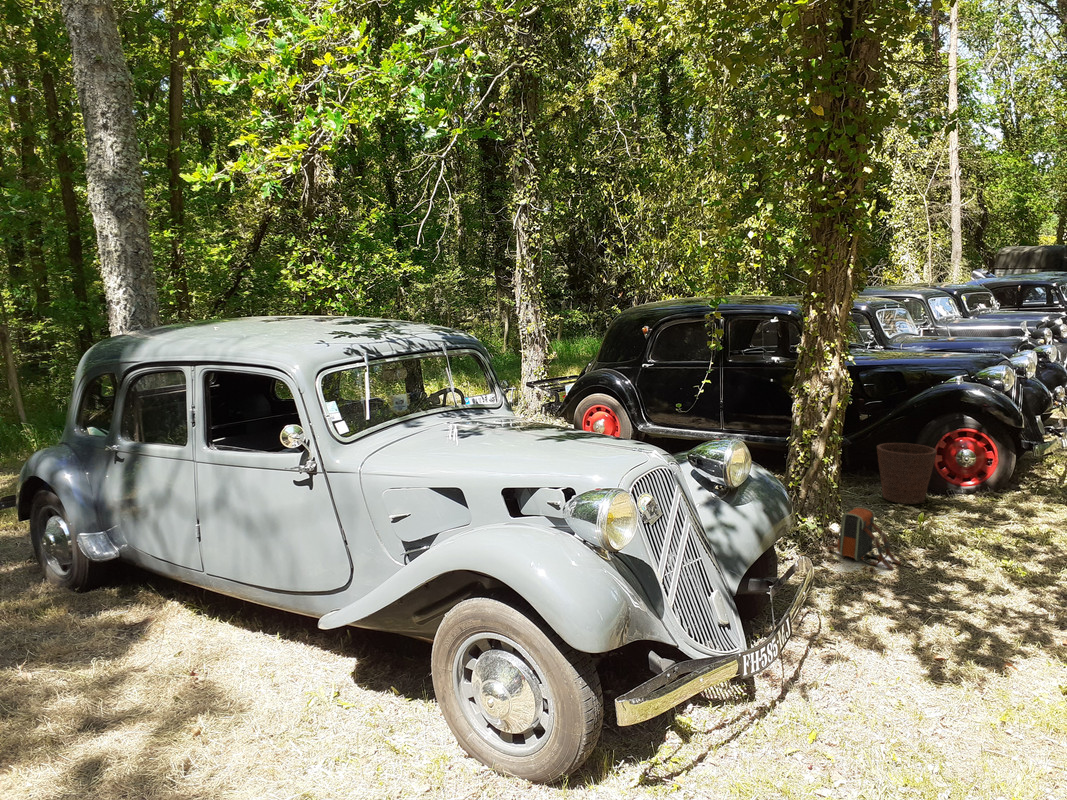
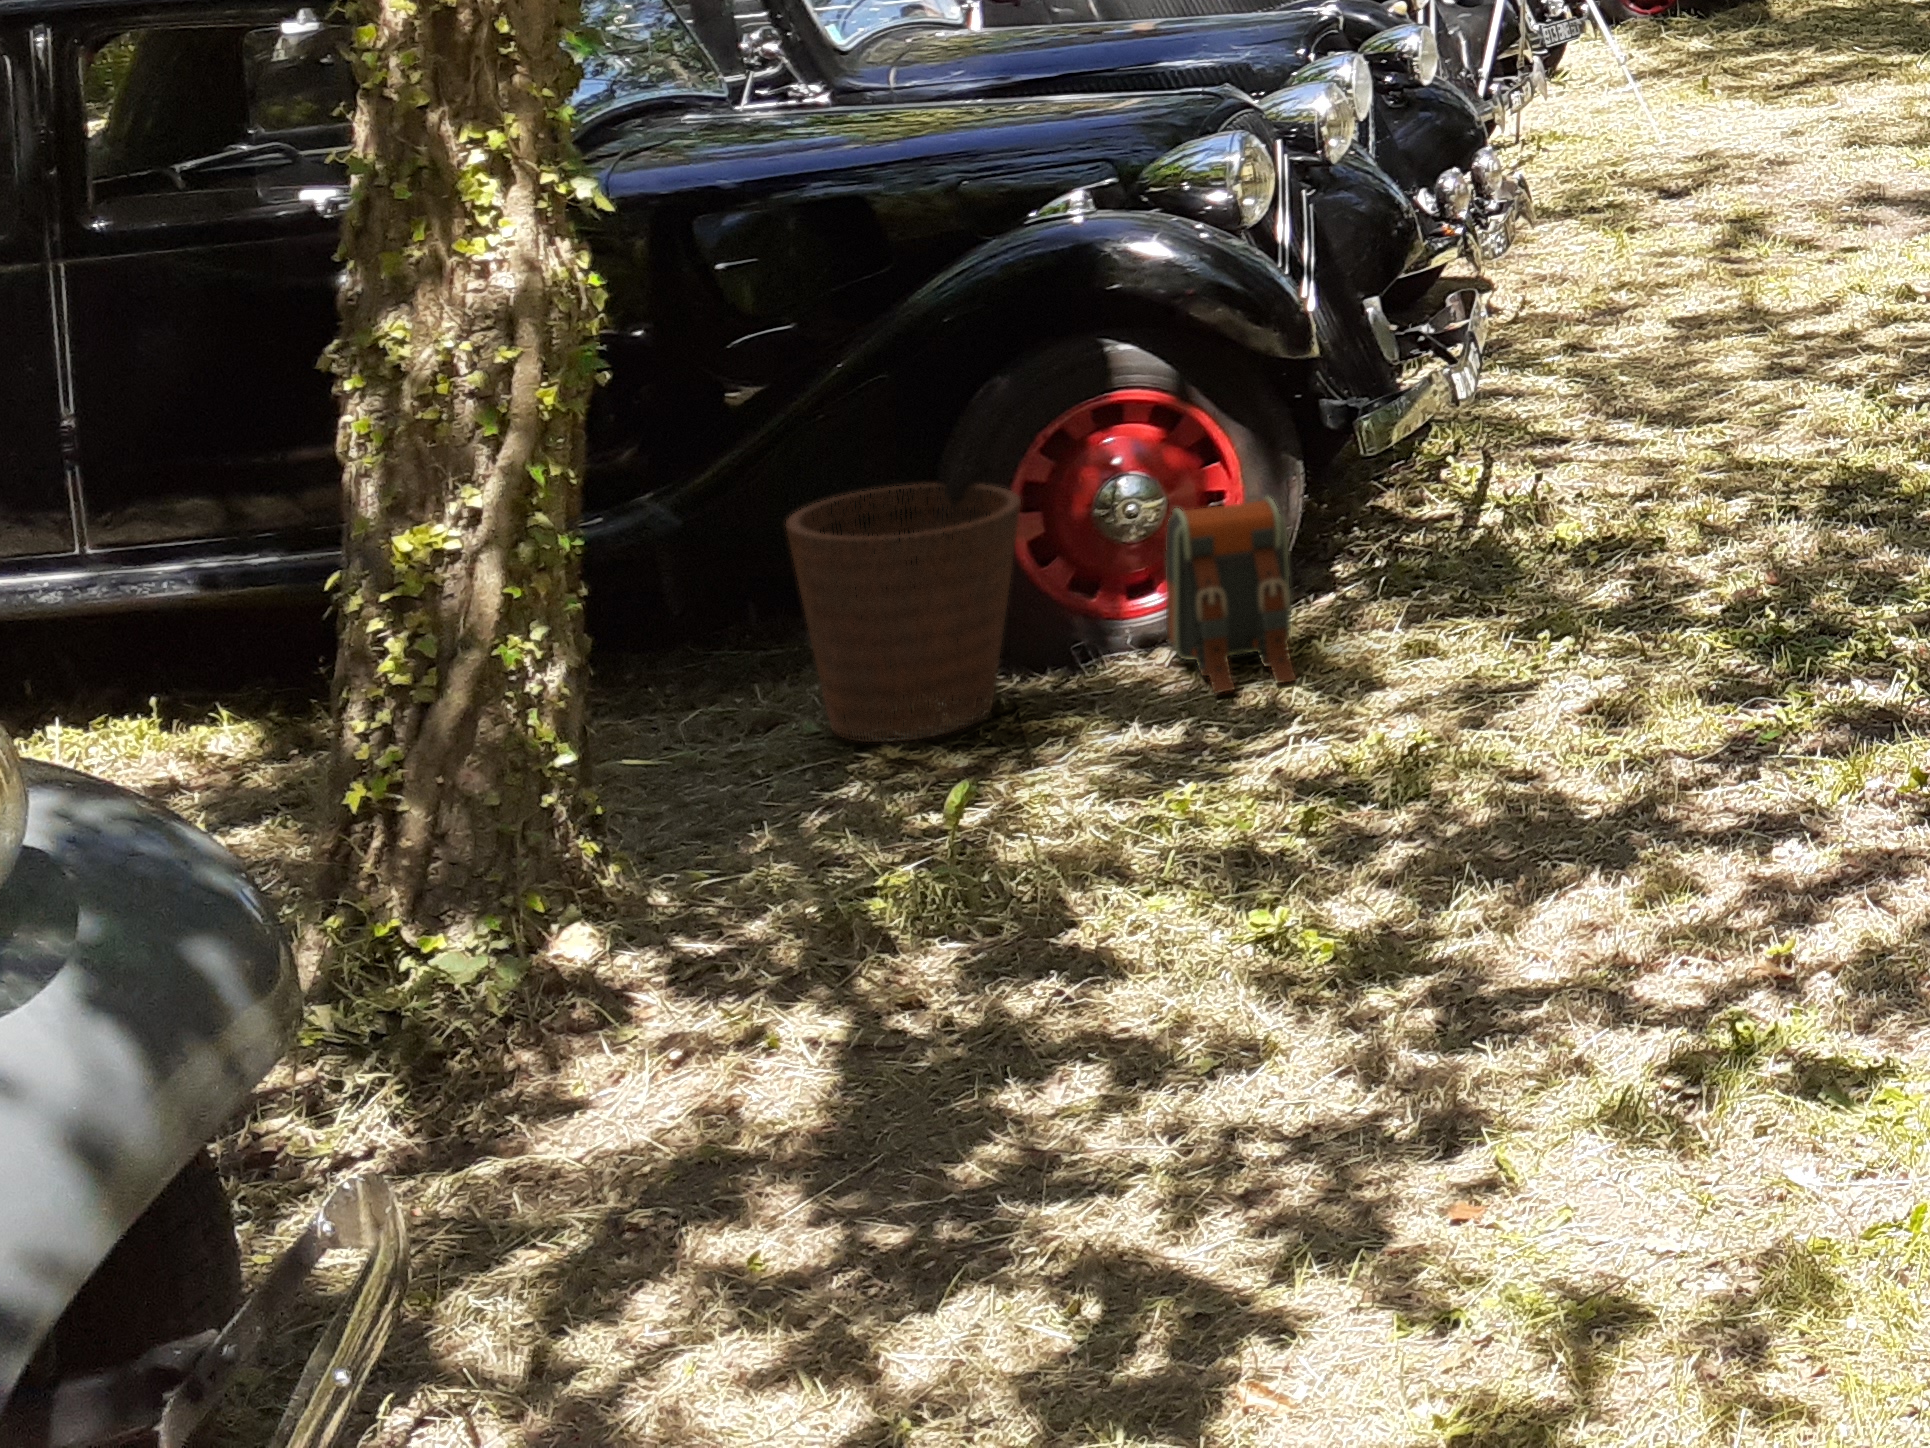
backpack: present [828,507,901,570] -> present [1166,497,1296,693]

